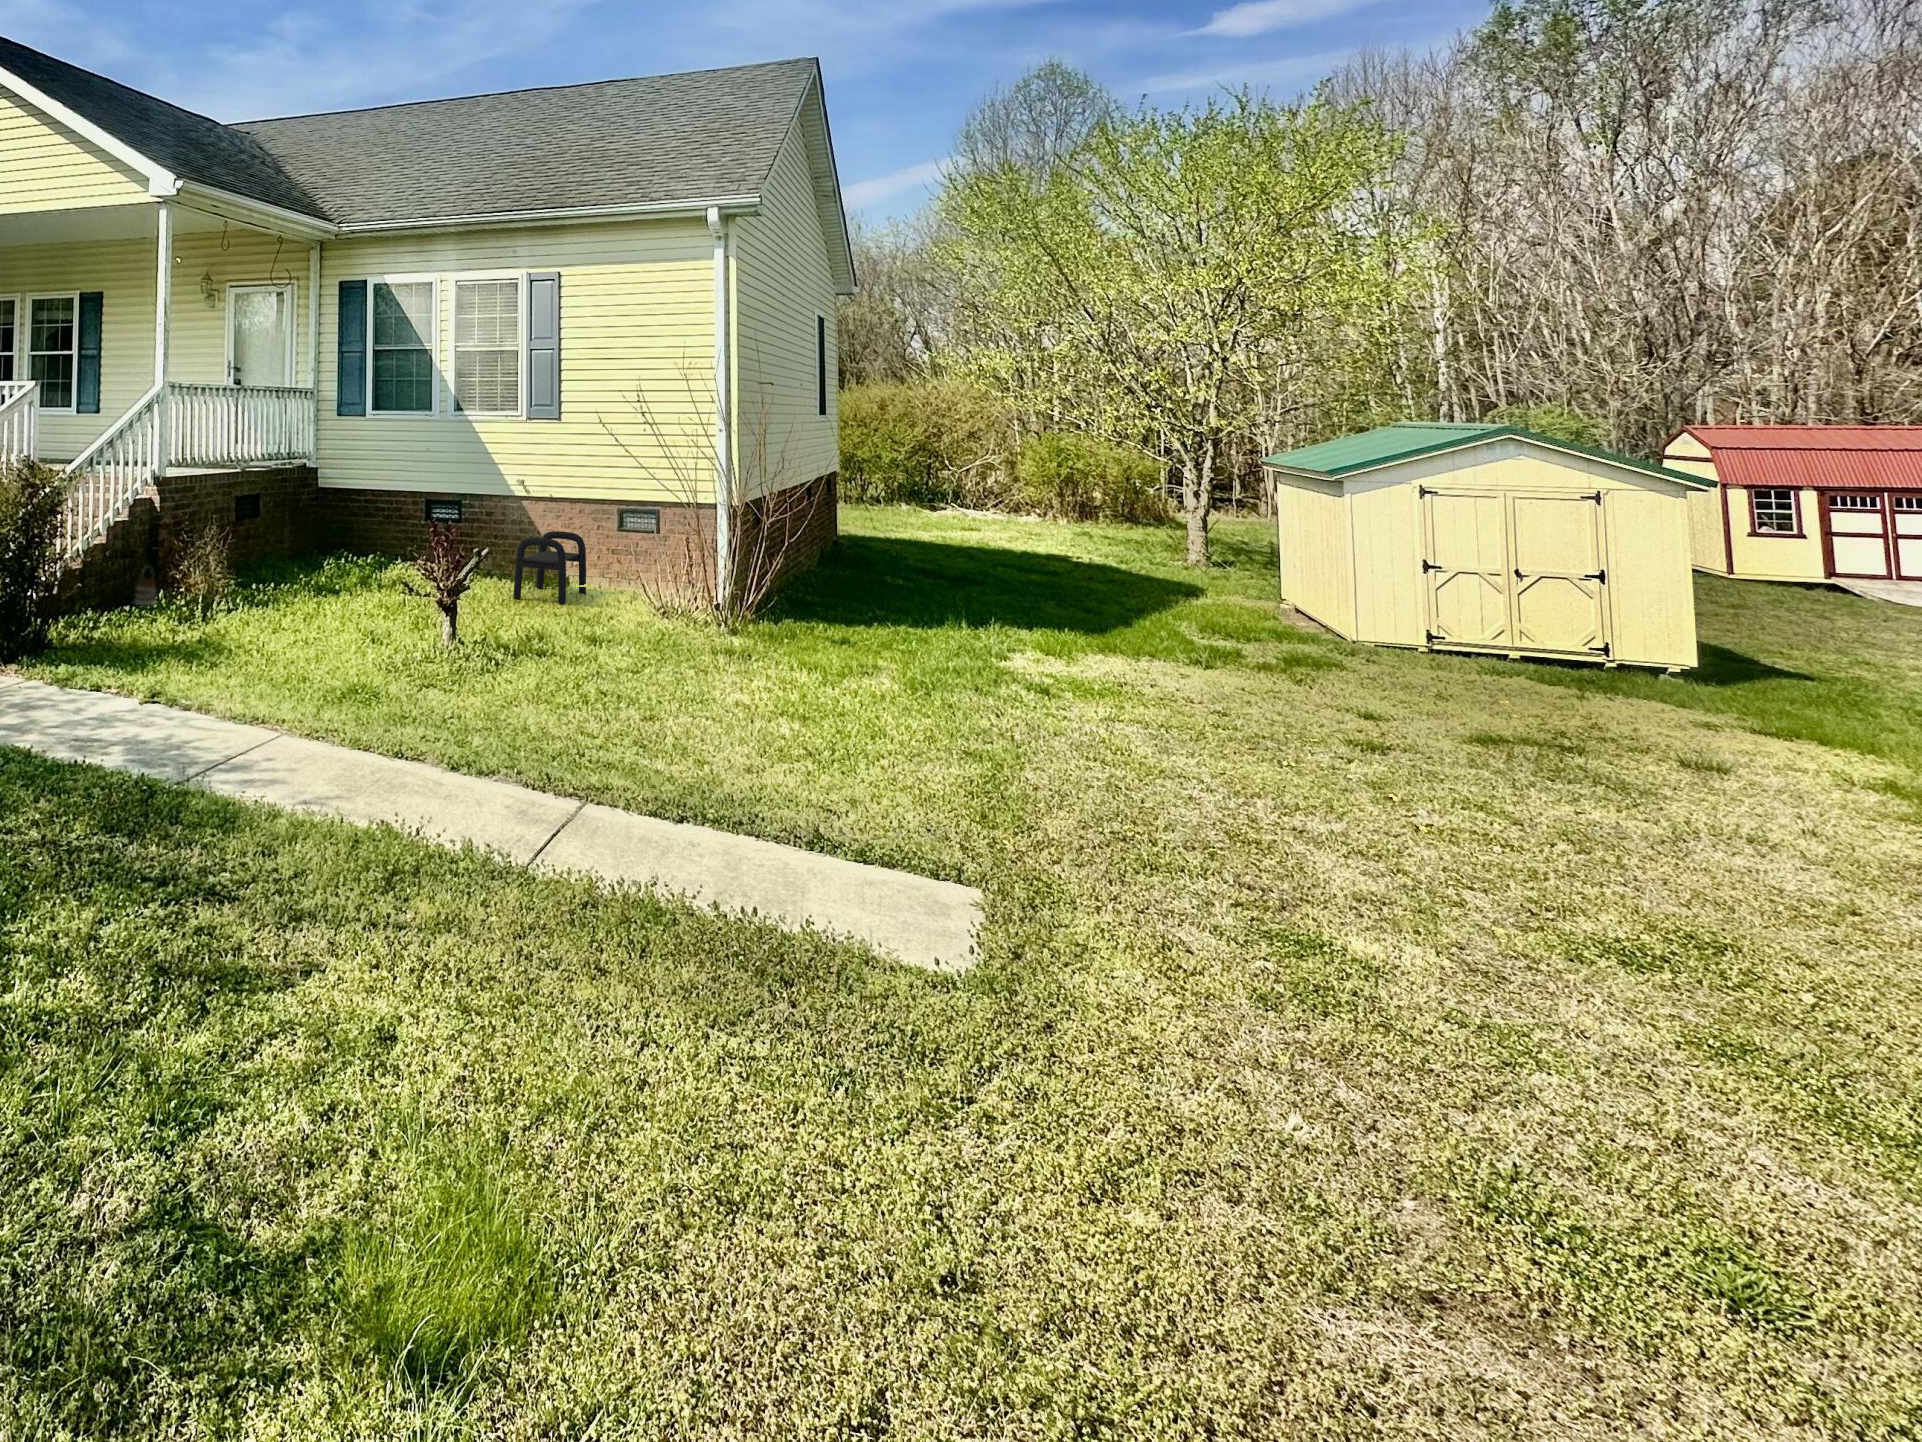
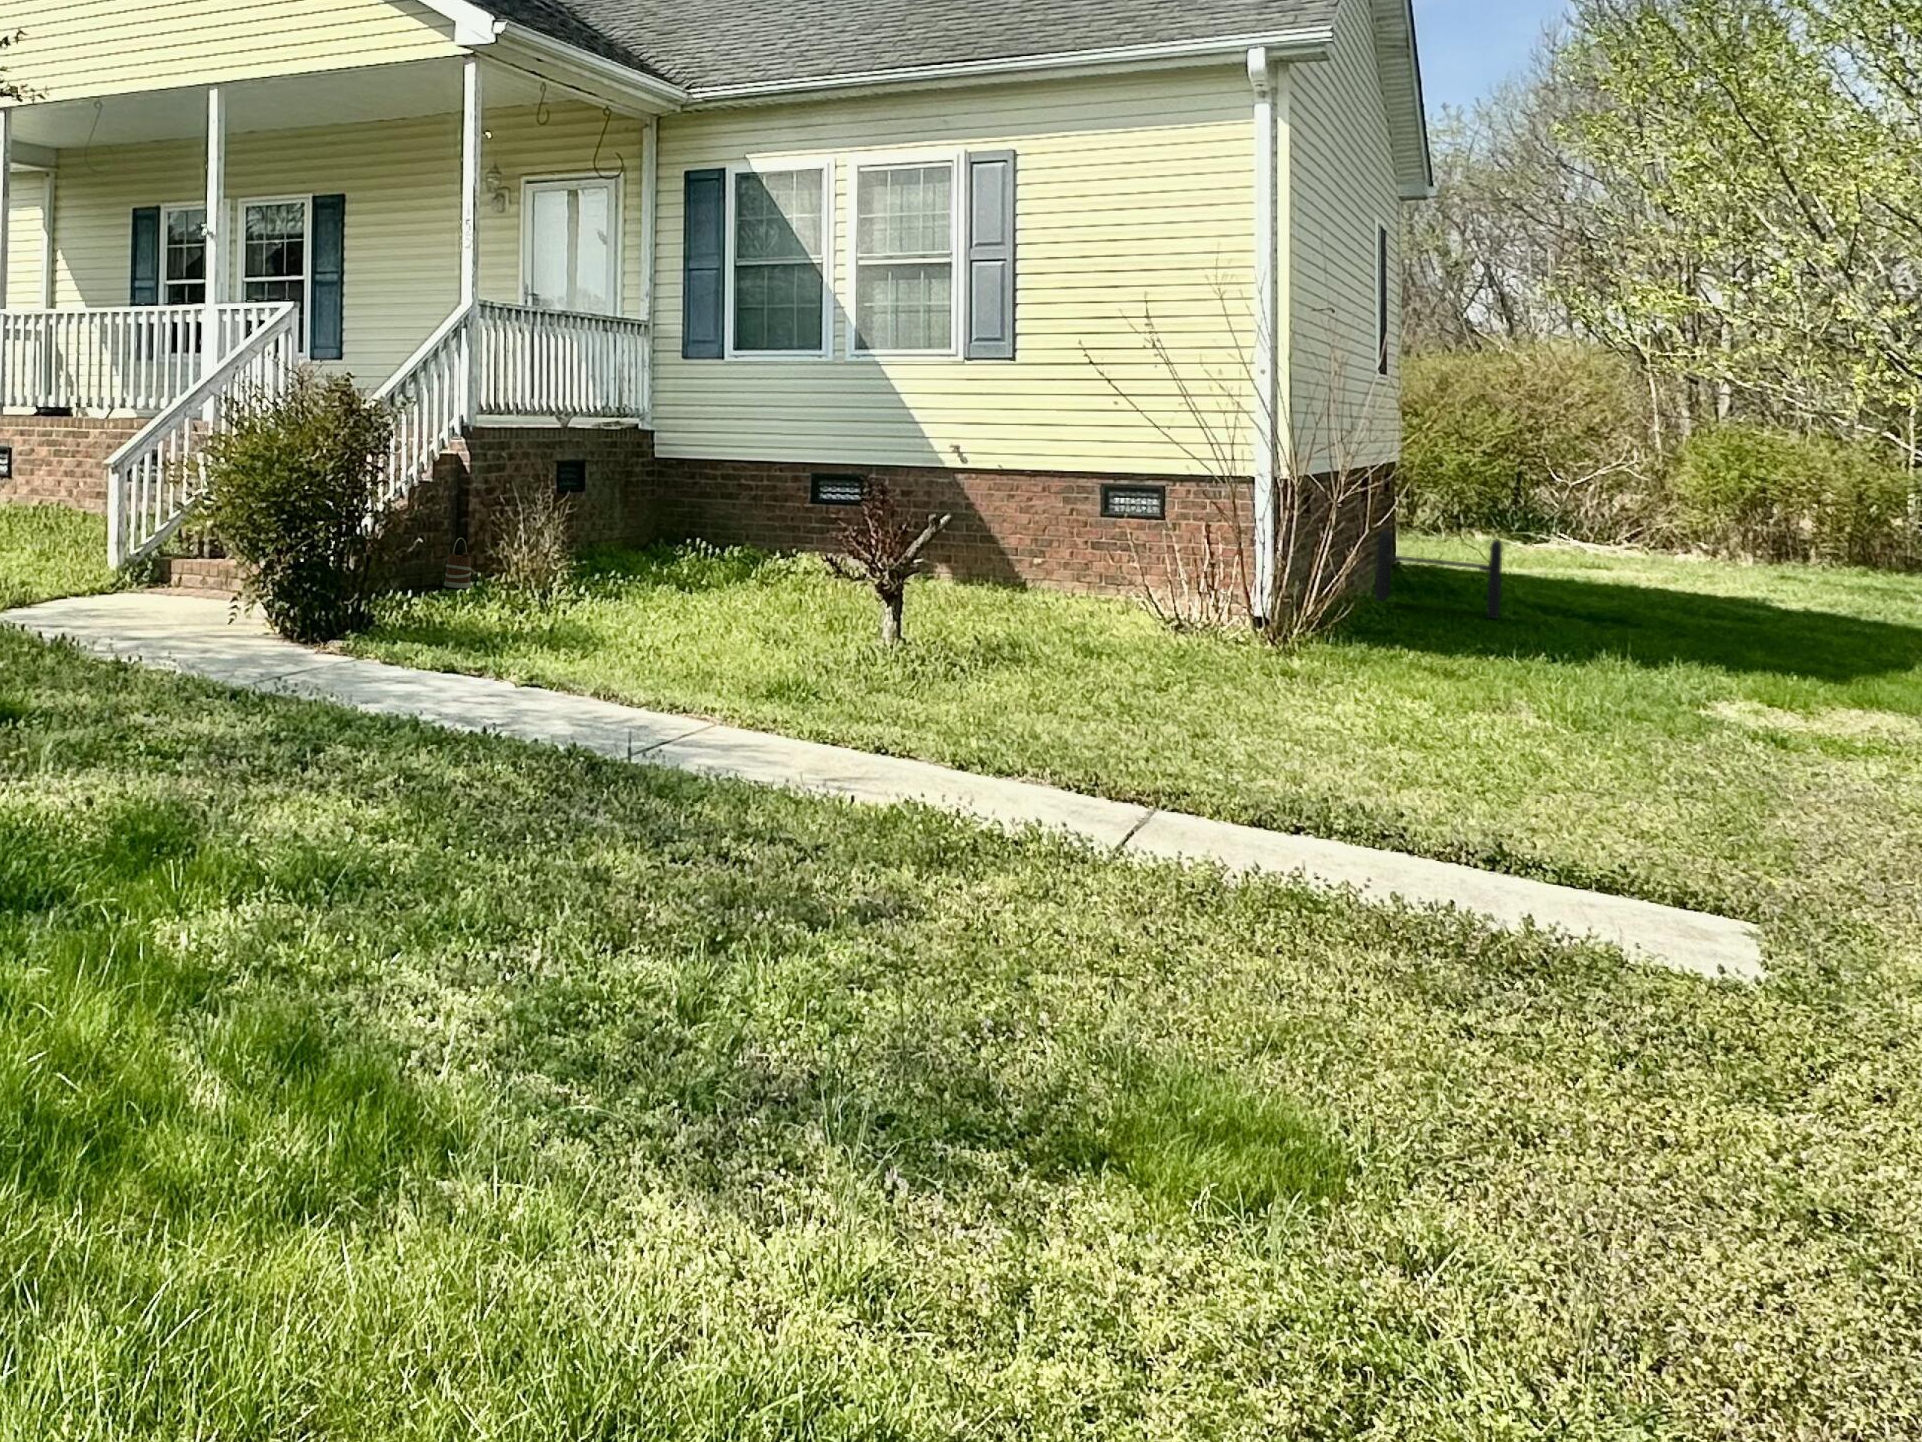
bench: present [513,531,586,604] -> present [1375,530,1503,619]

